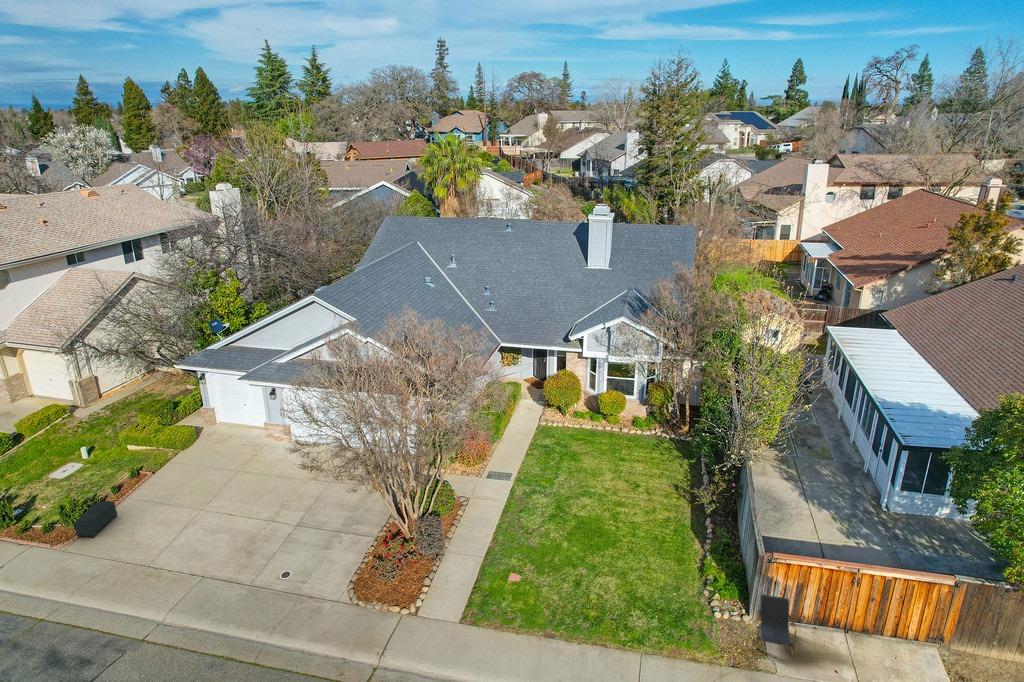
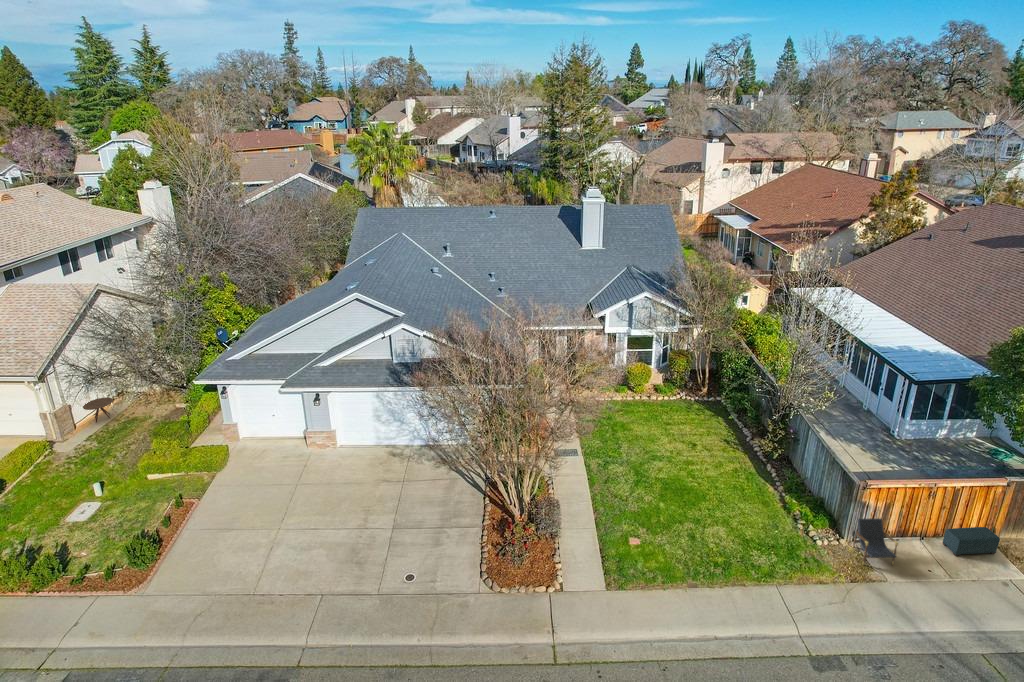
round table: none [106,375,133,397] -> present [83,398,113,423]
bench: present [74,501,117,538] -> present [943,527,1000,556]

